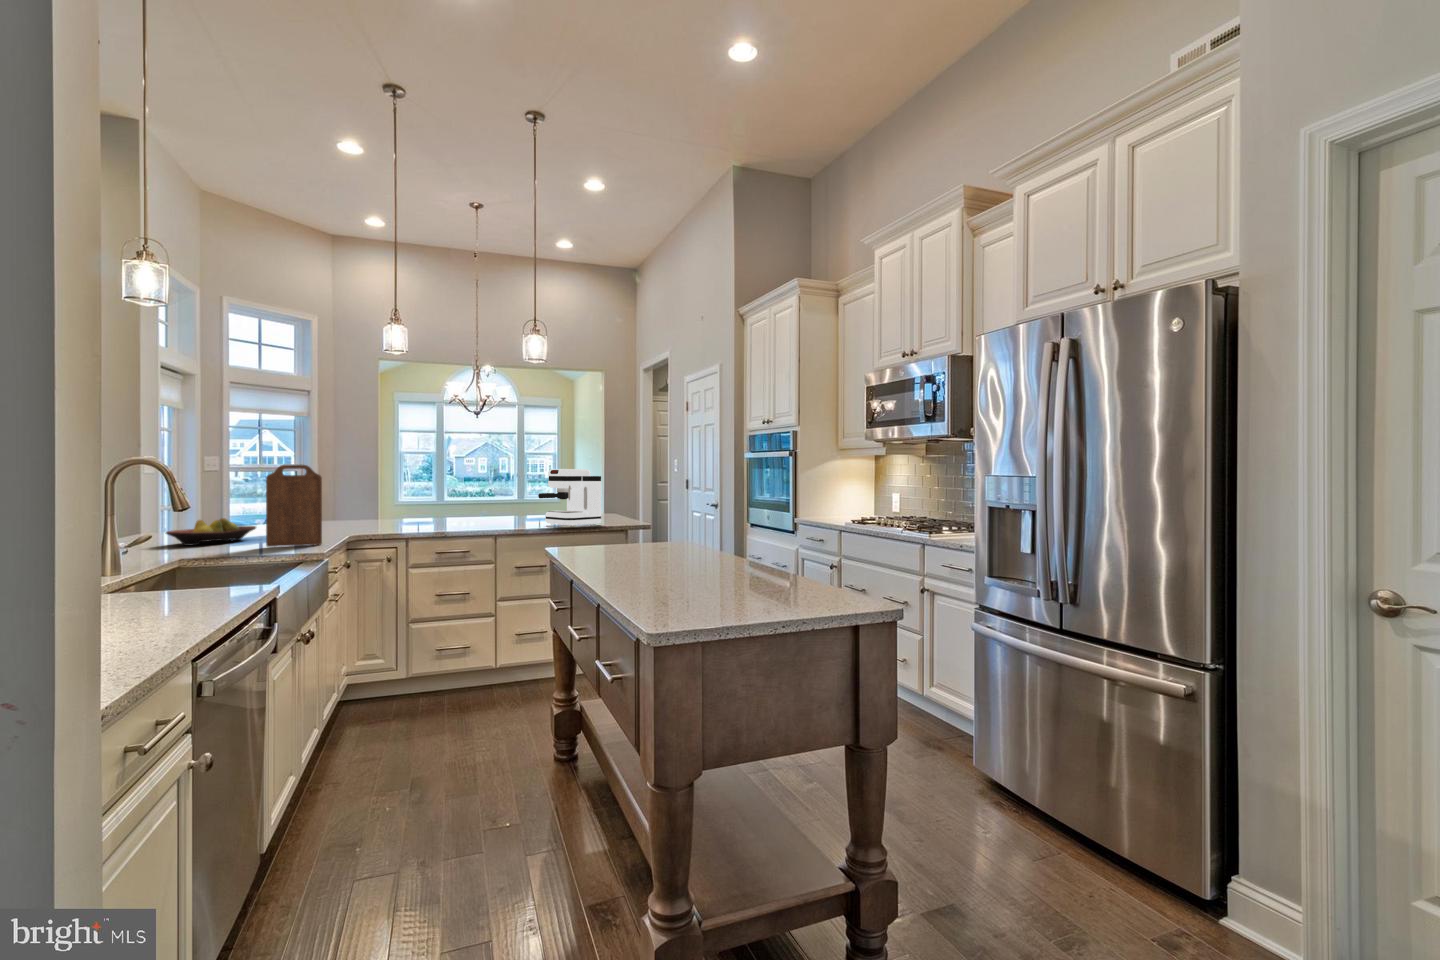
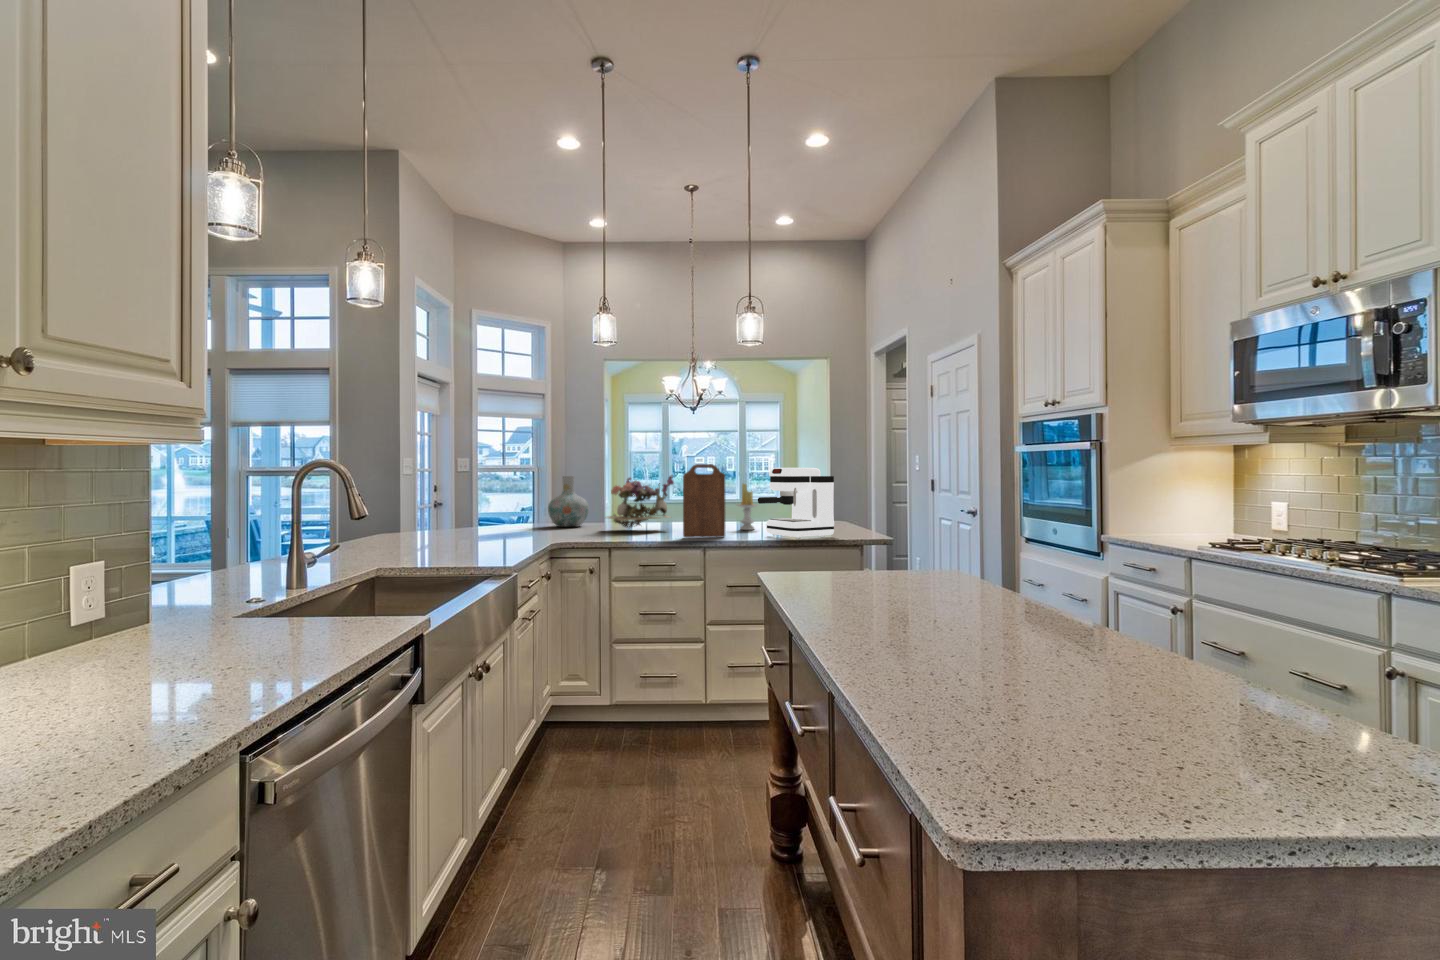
cutting board: present [266,465,322,547] -> present [683,464,725,538]
flower arrangement: none [393,474,461,524] -> present [605,475,674,528]
vase: none [332,475,375,523] -> present [548,476,589,527]
candle: none [518,482,538,522] -> present [737,484,758,530]
fruit bowl: present [166,518,256,545] -> none [370,523,461,553]

